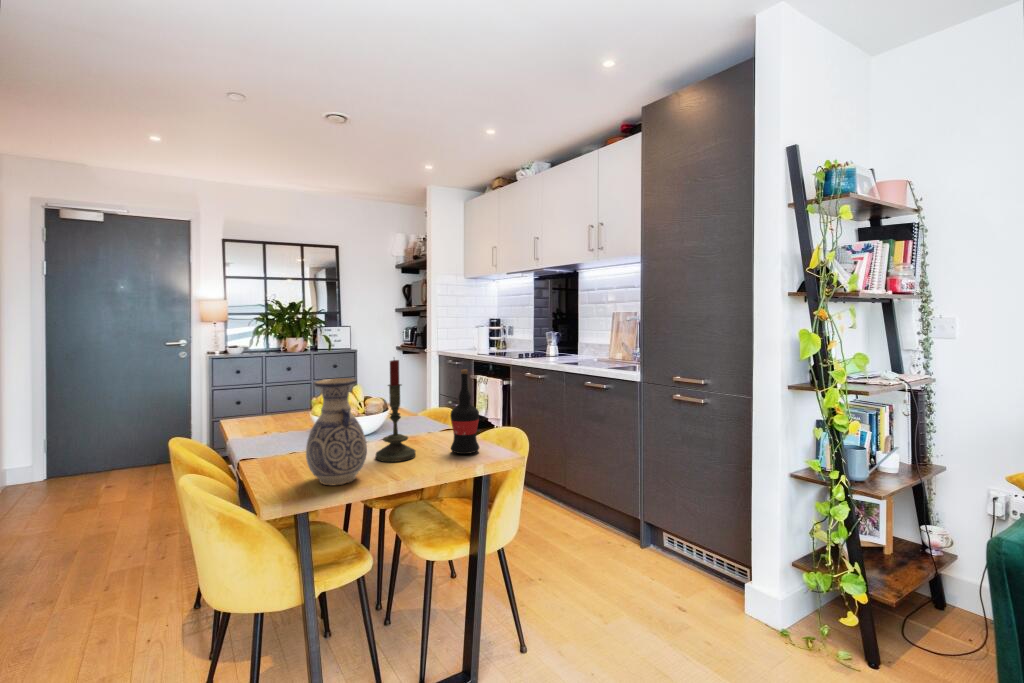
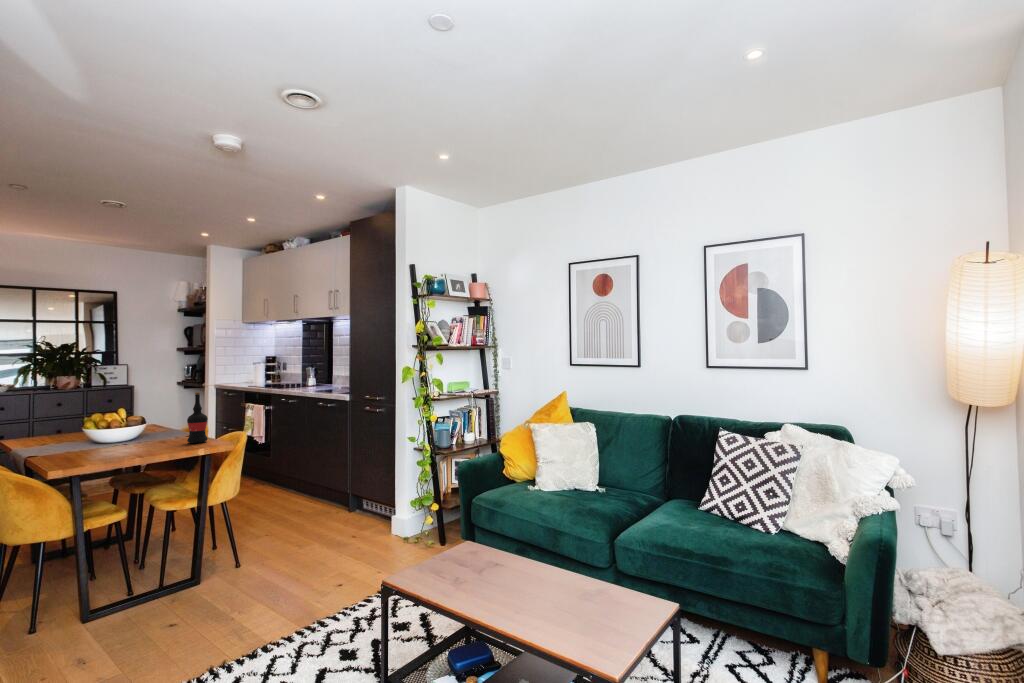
candle: present [376,360,416,462] -> none [133,386,162,449]
vase: present [306,378,367,485] -> none [82,398,124,458]

